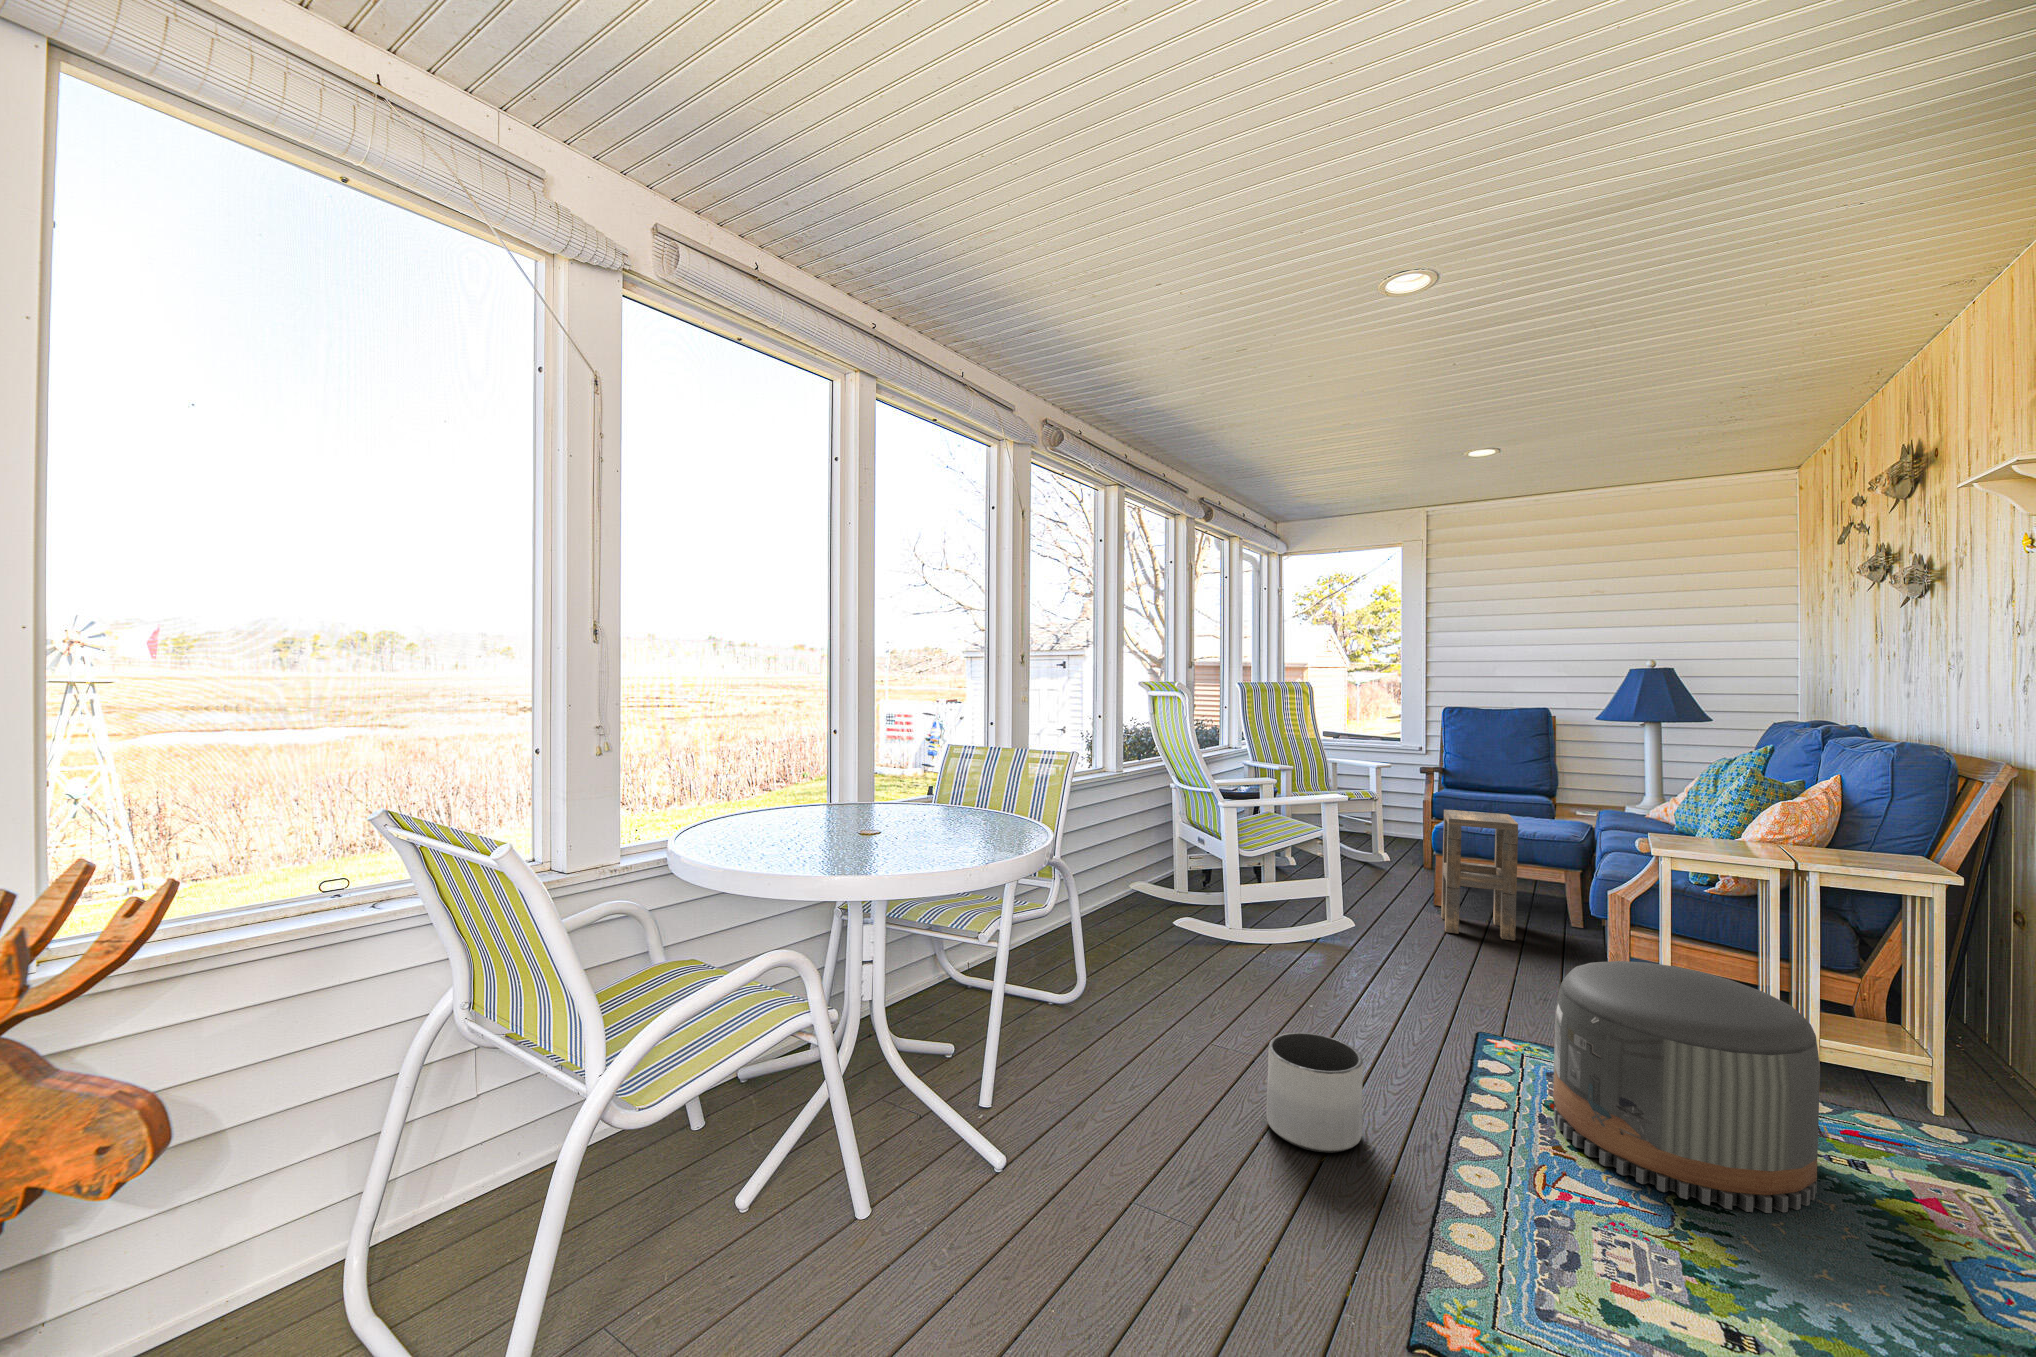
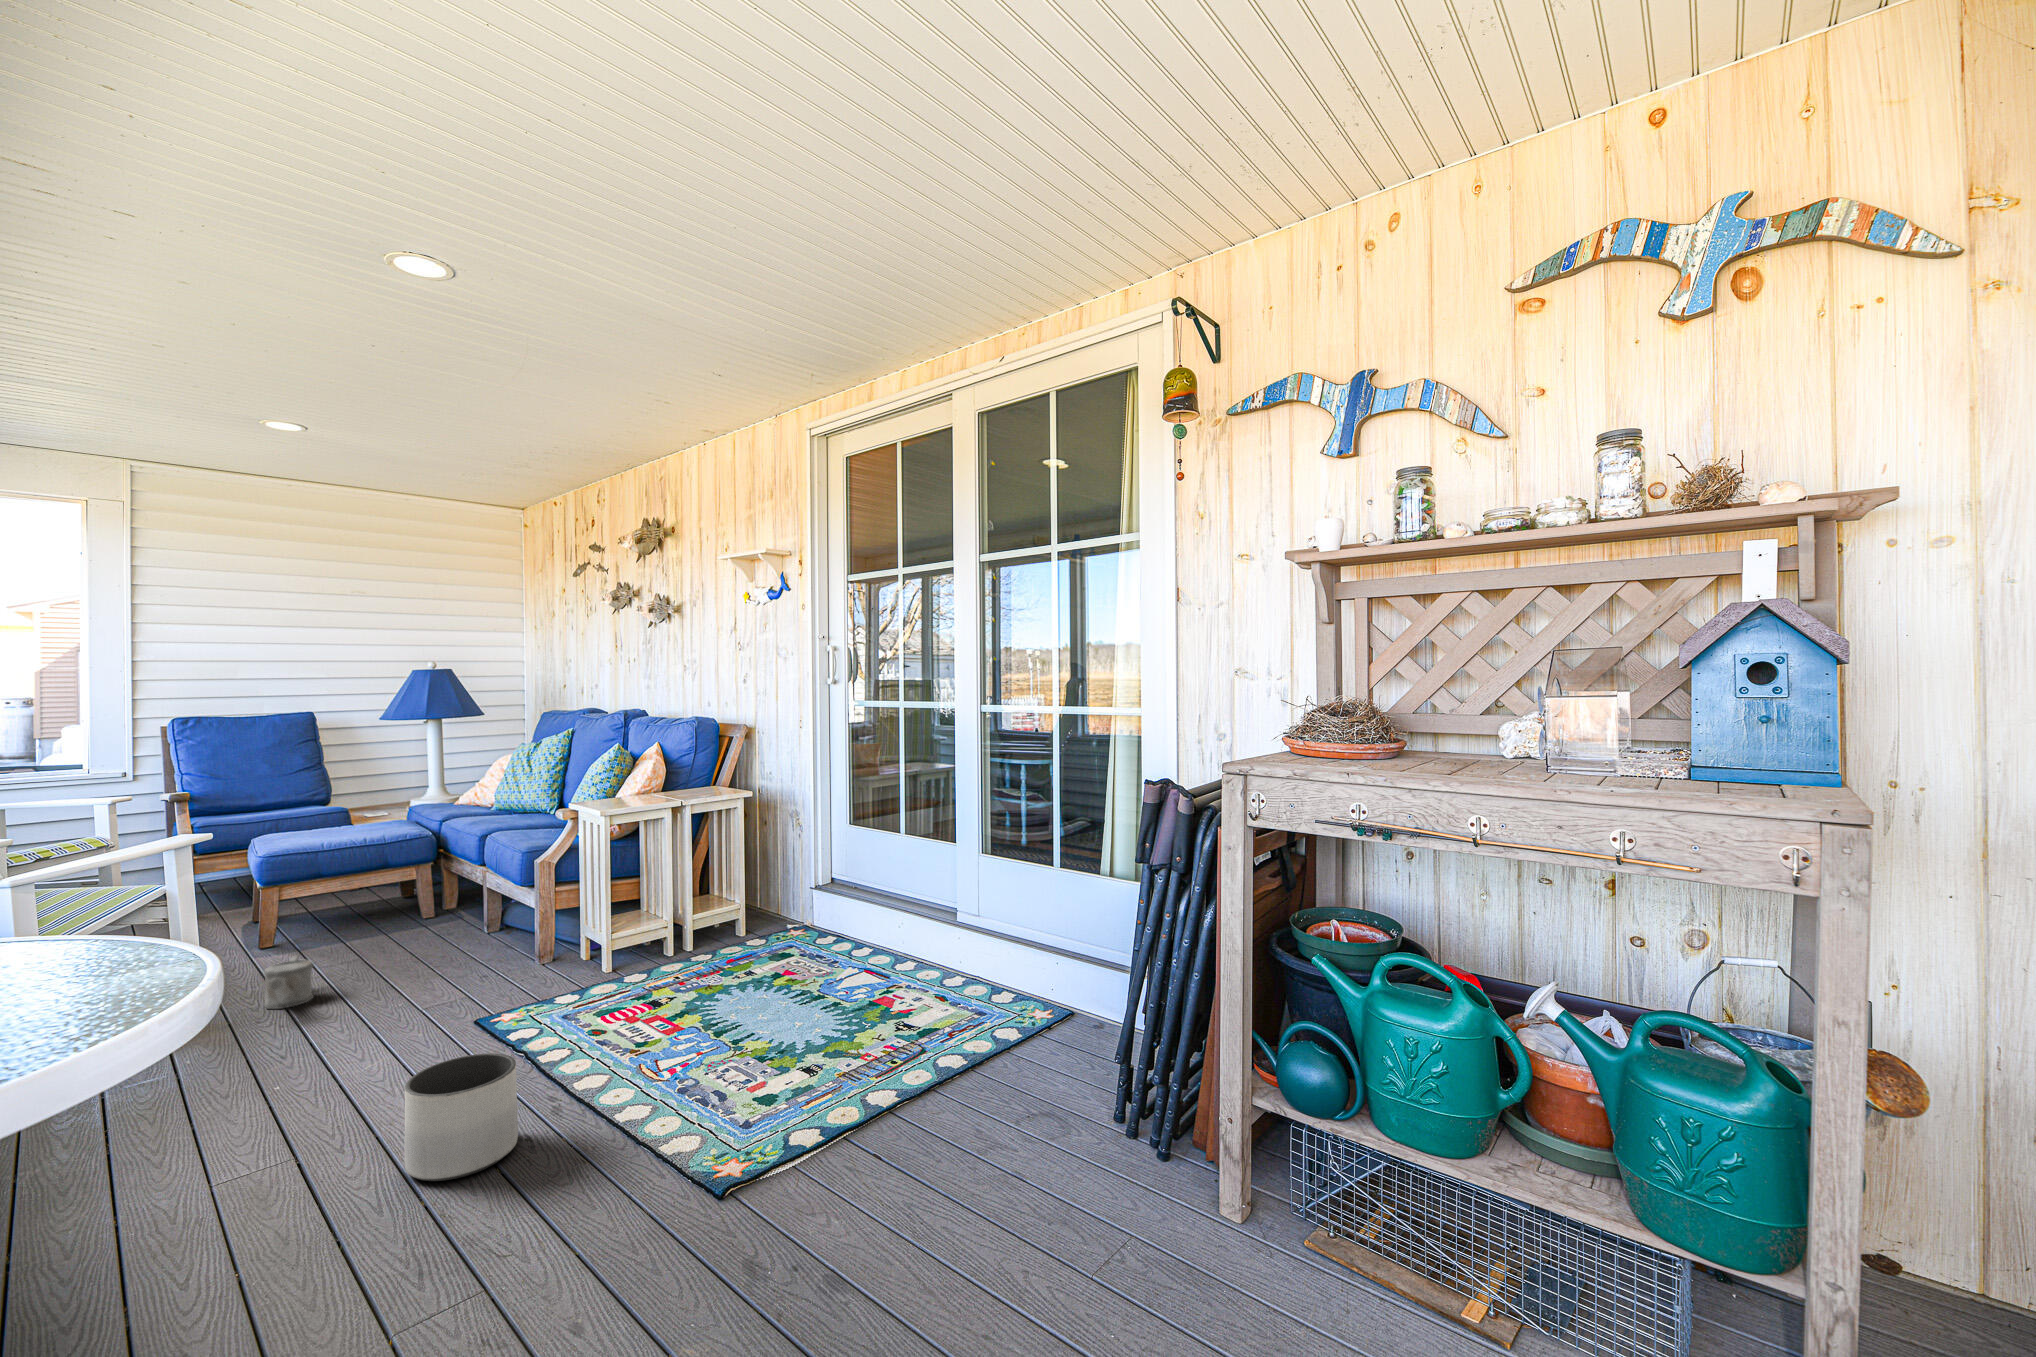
side table: present [1441,810,1518,941] -> none [293,822,399,964]
watering can: none [1360,913,1409,956] -> present [264,956,314,1009]
pouf: present [1553,961,1820,1213] -> none [596,883,757,1045]

